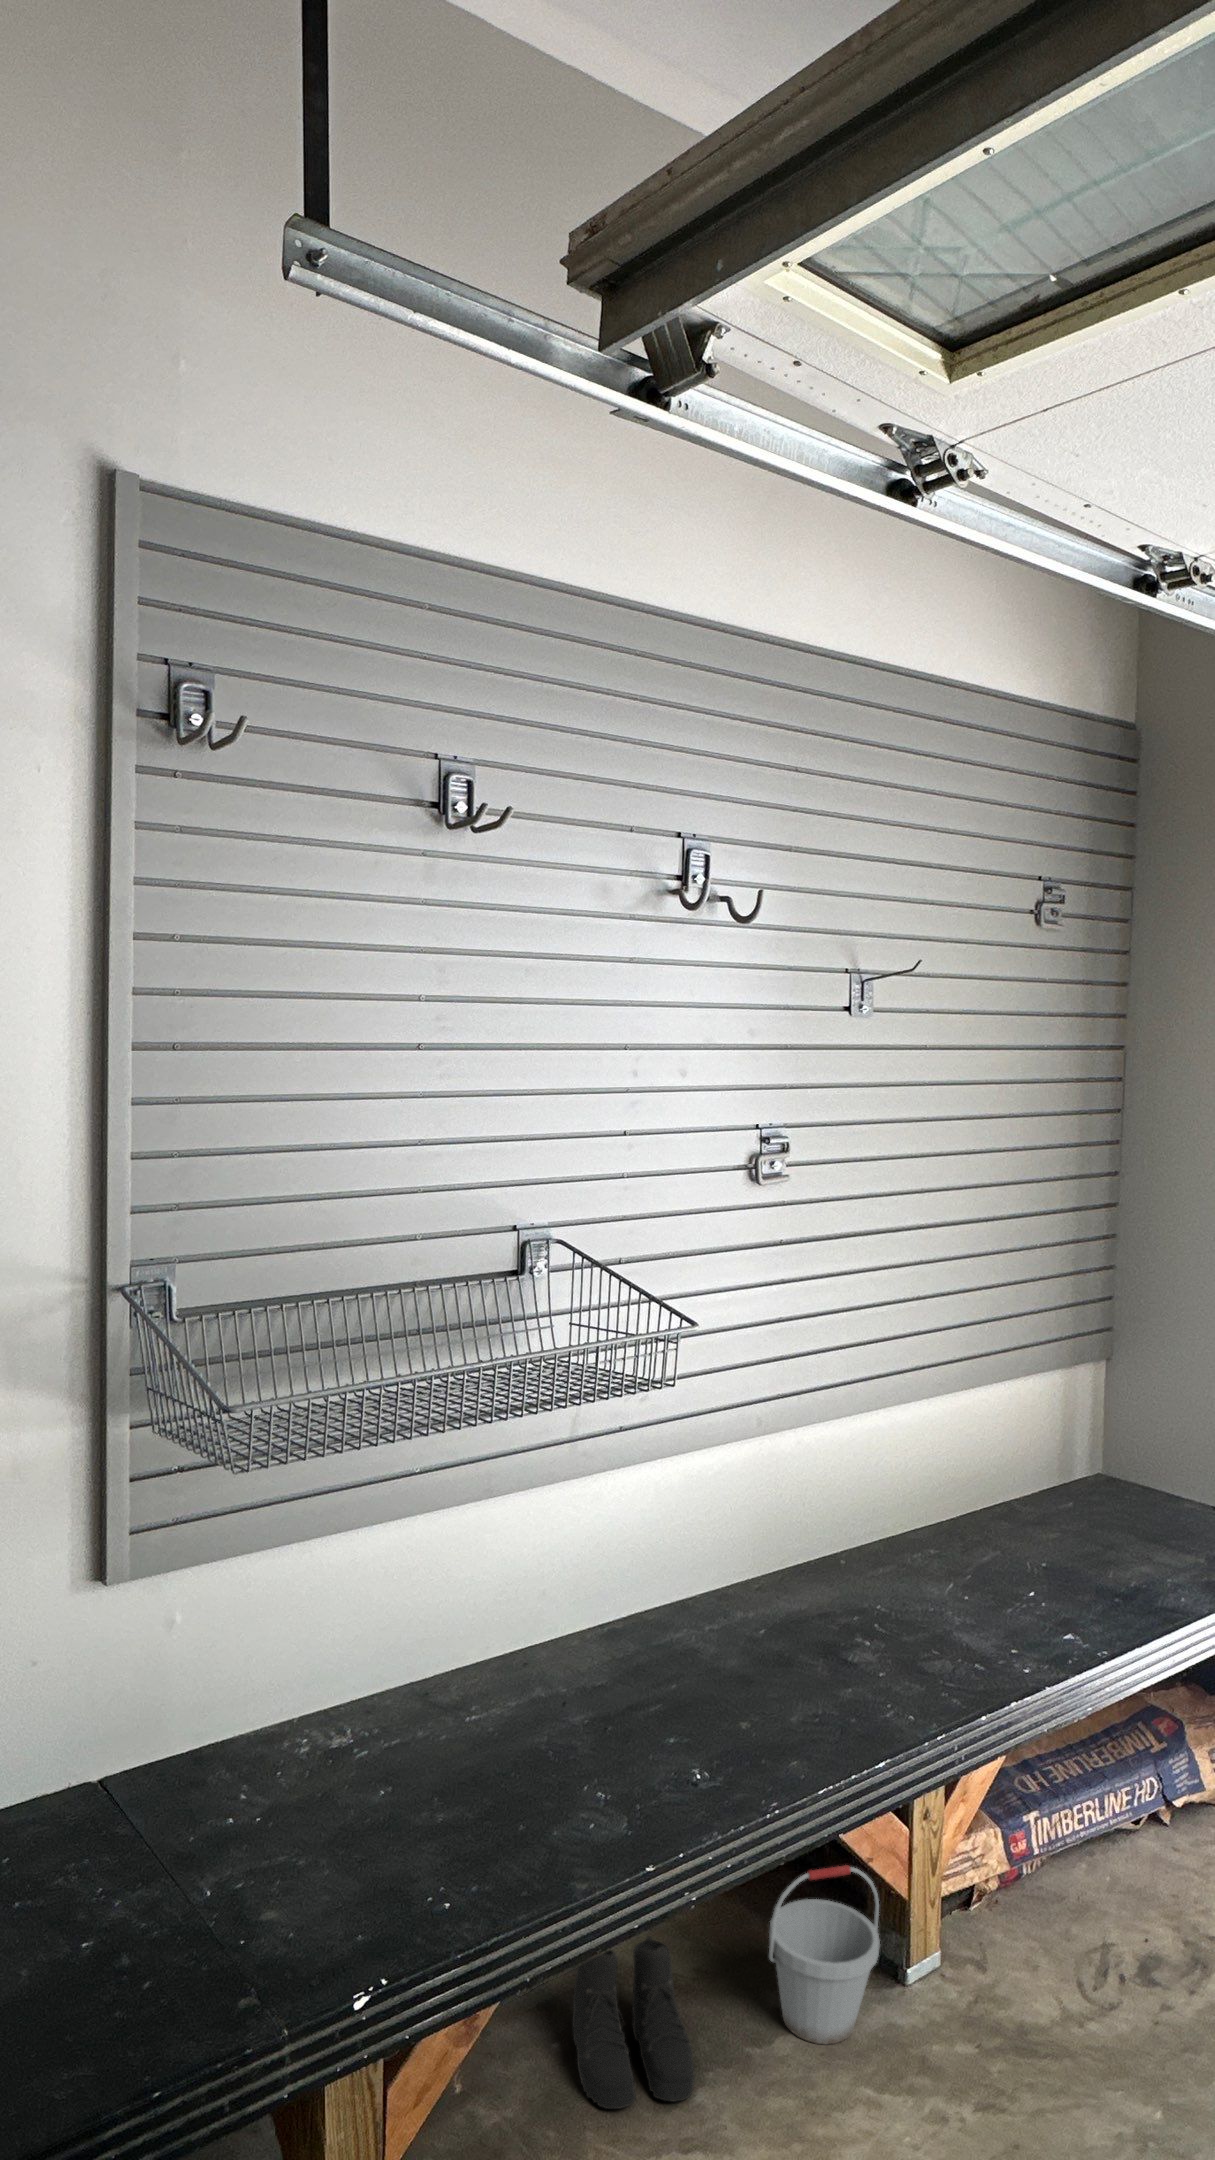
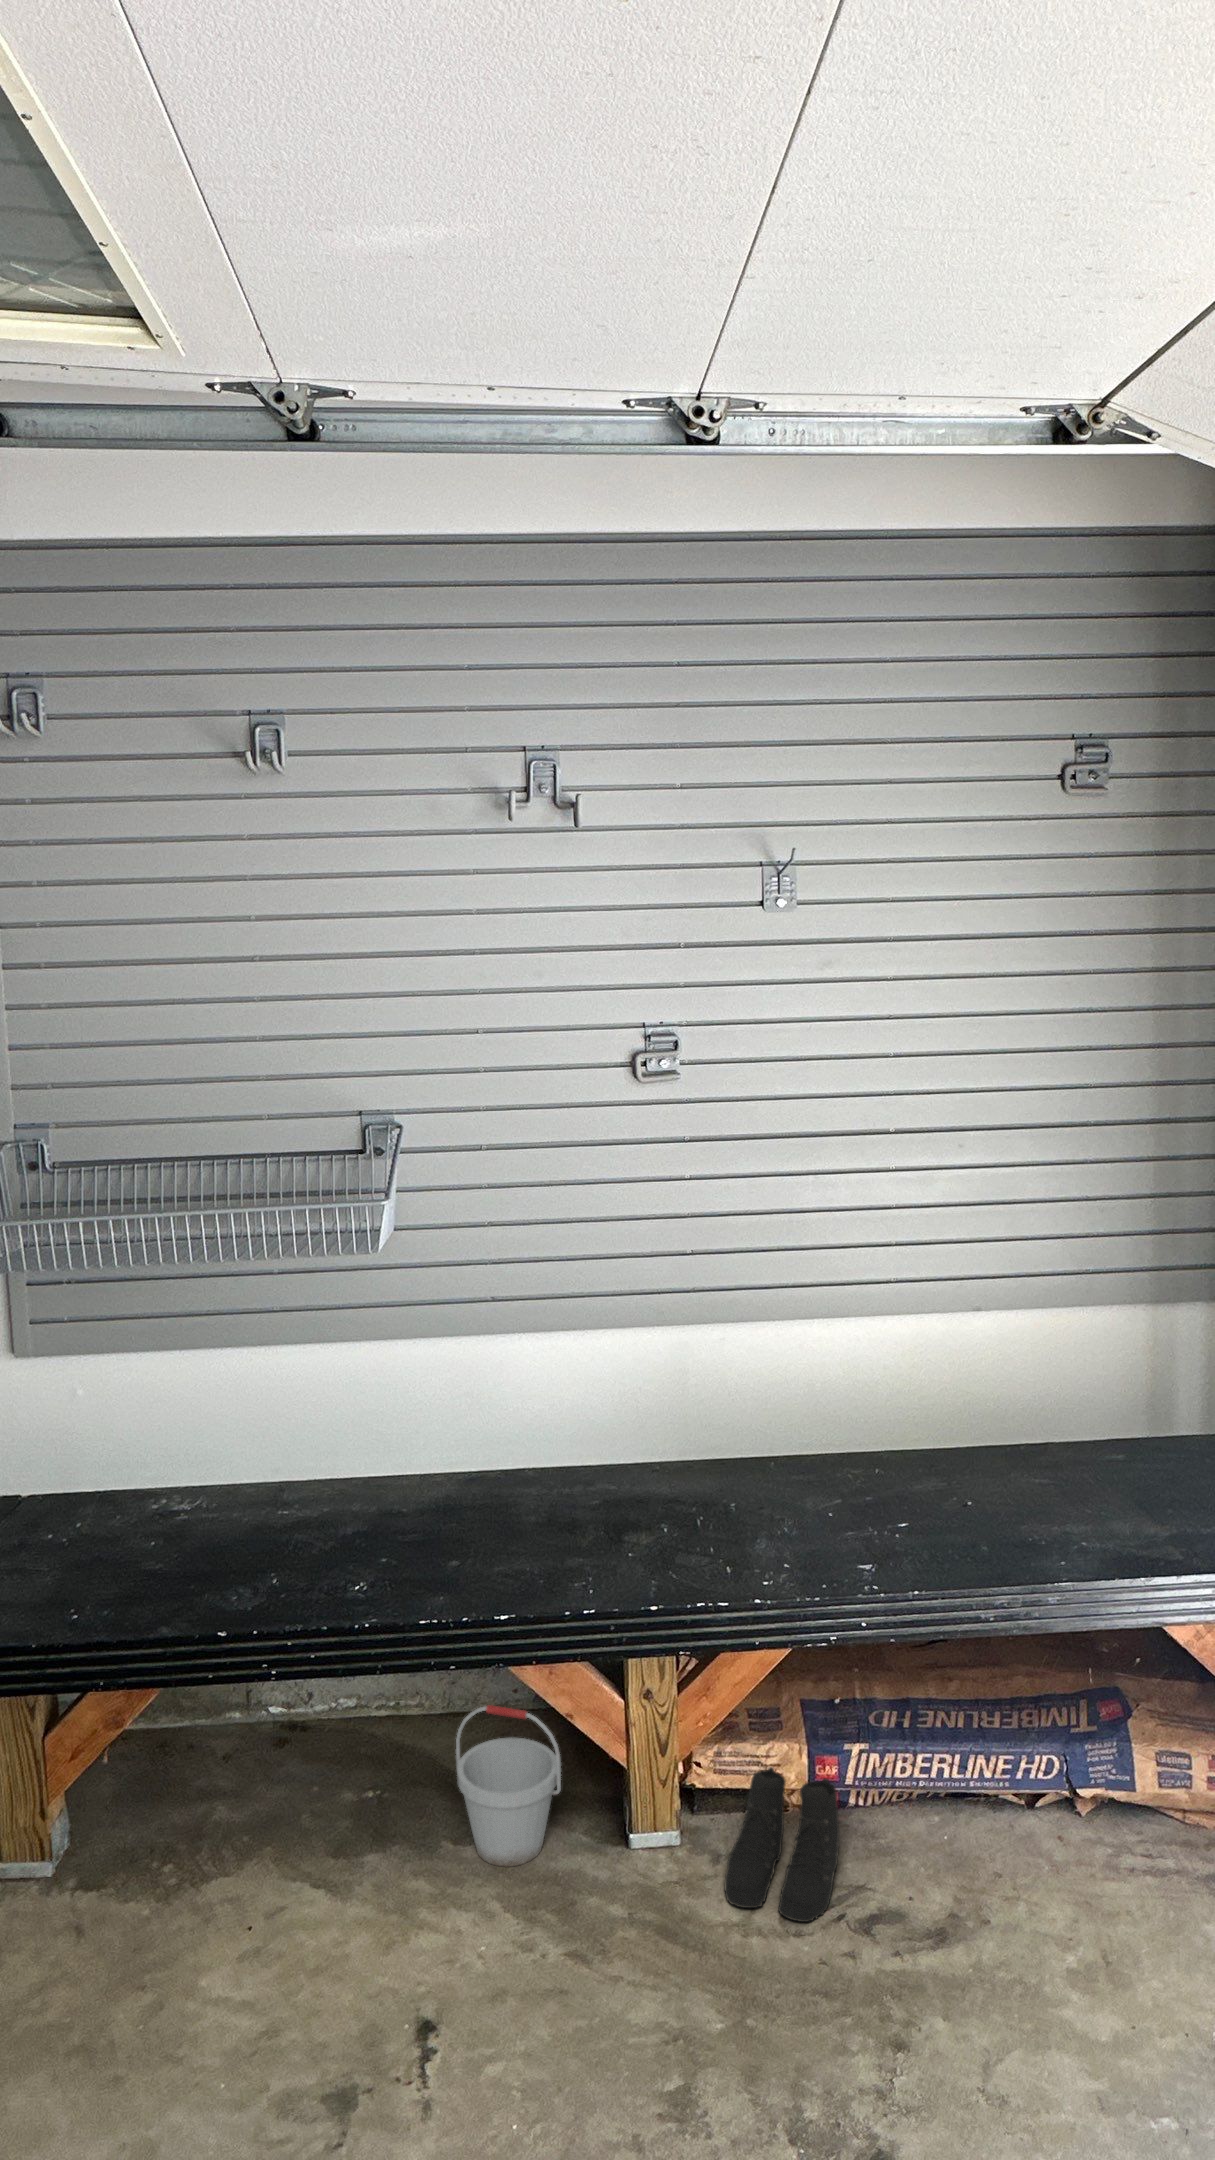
boots: present [572,1936,694,2109] -> present [725,1767,839,1922]

